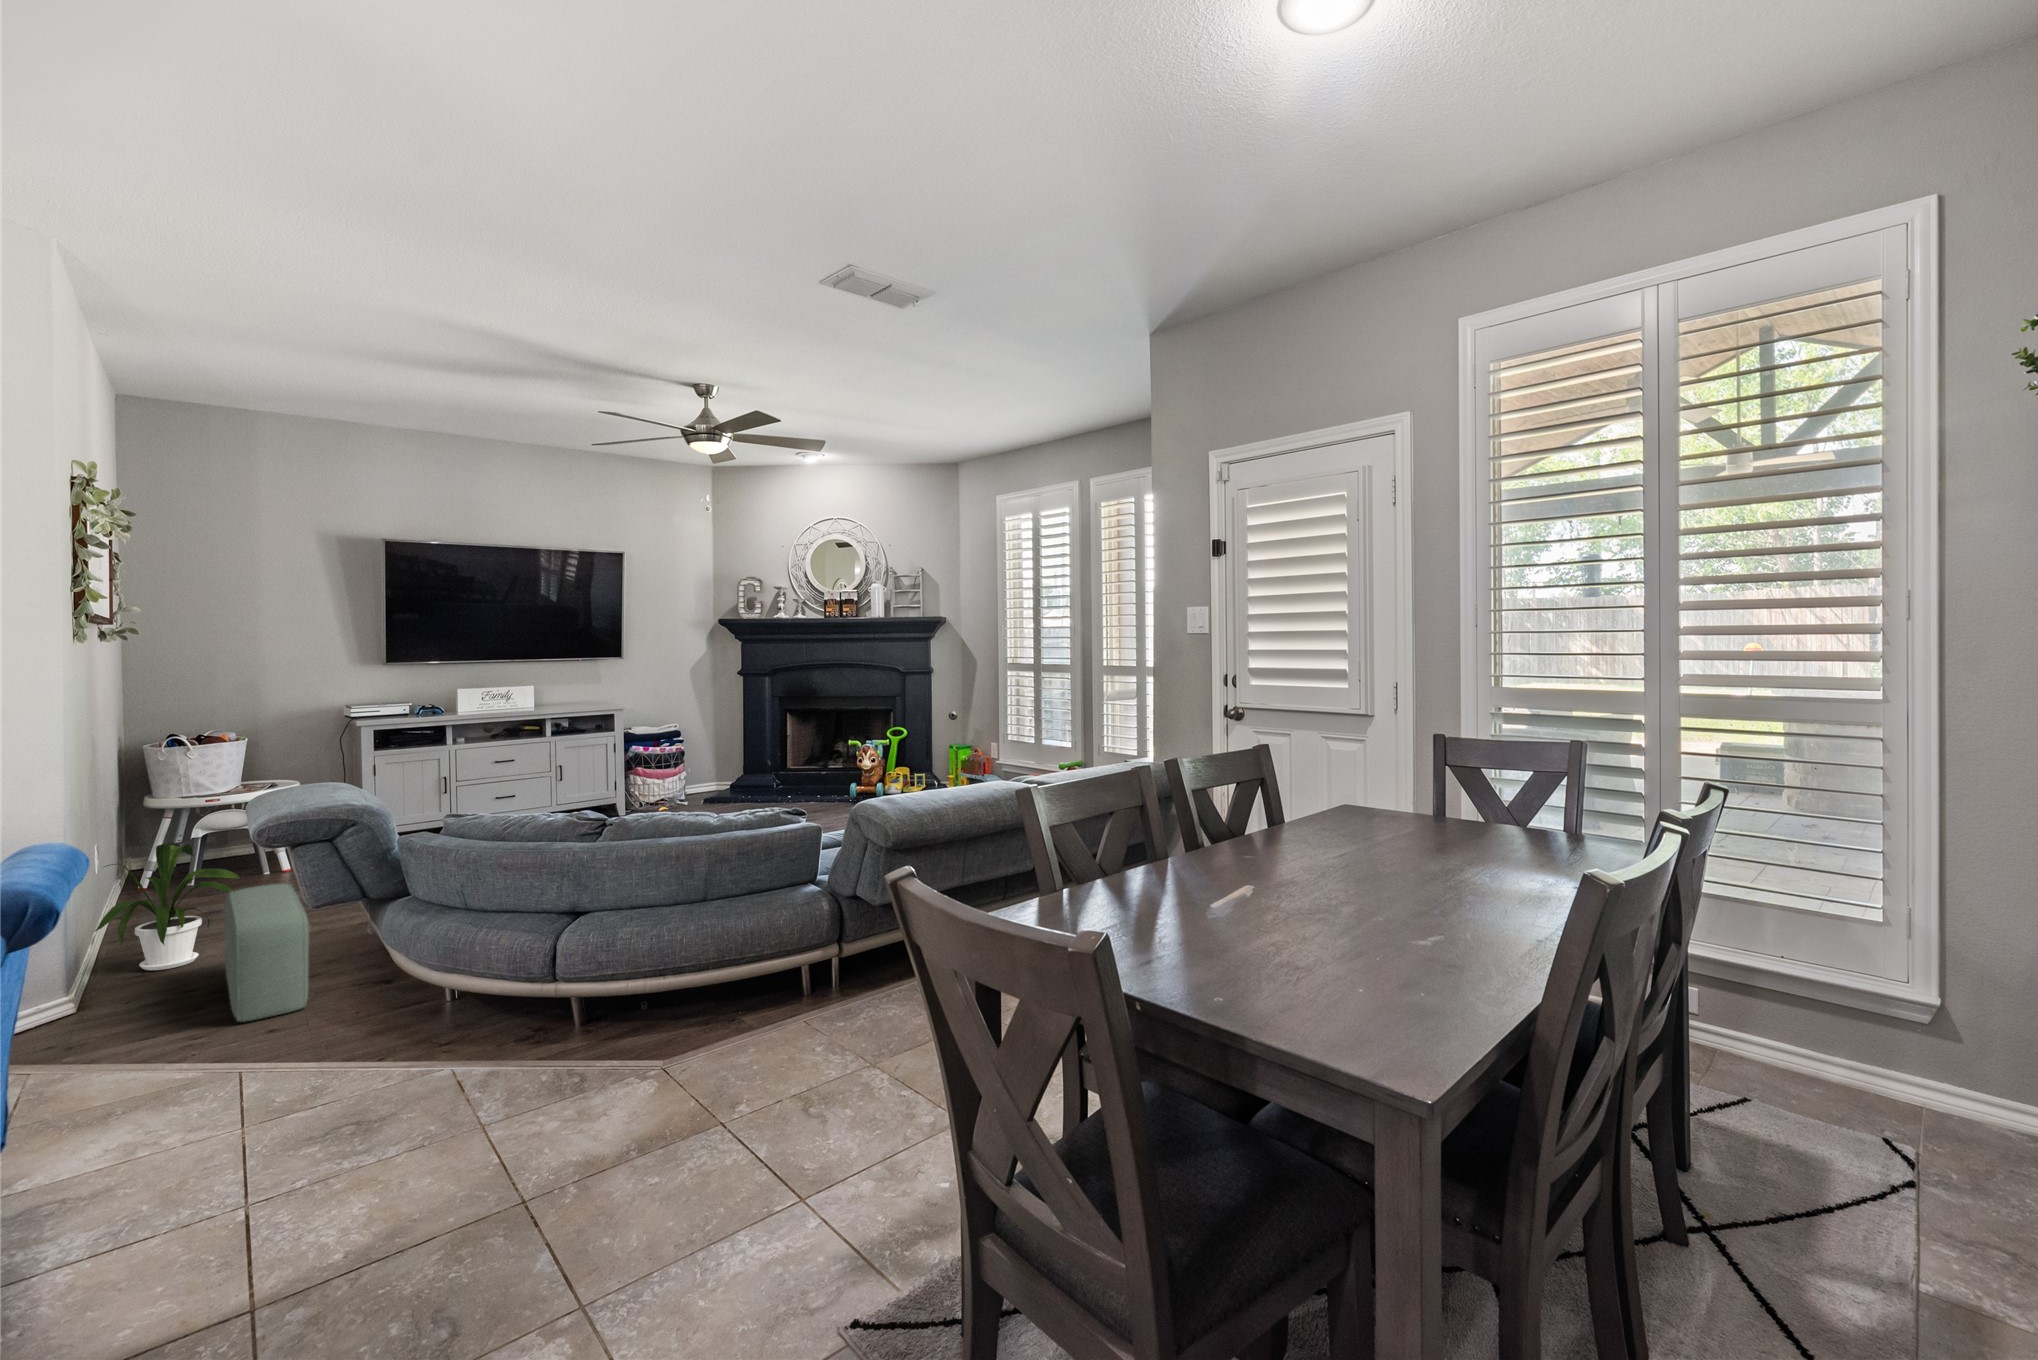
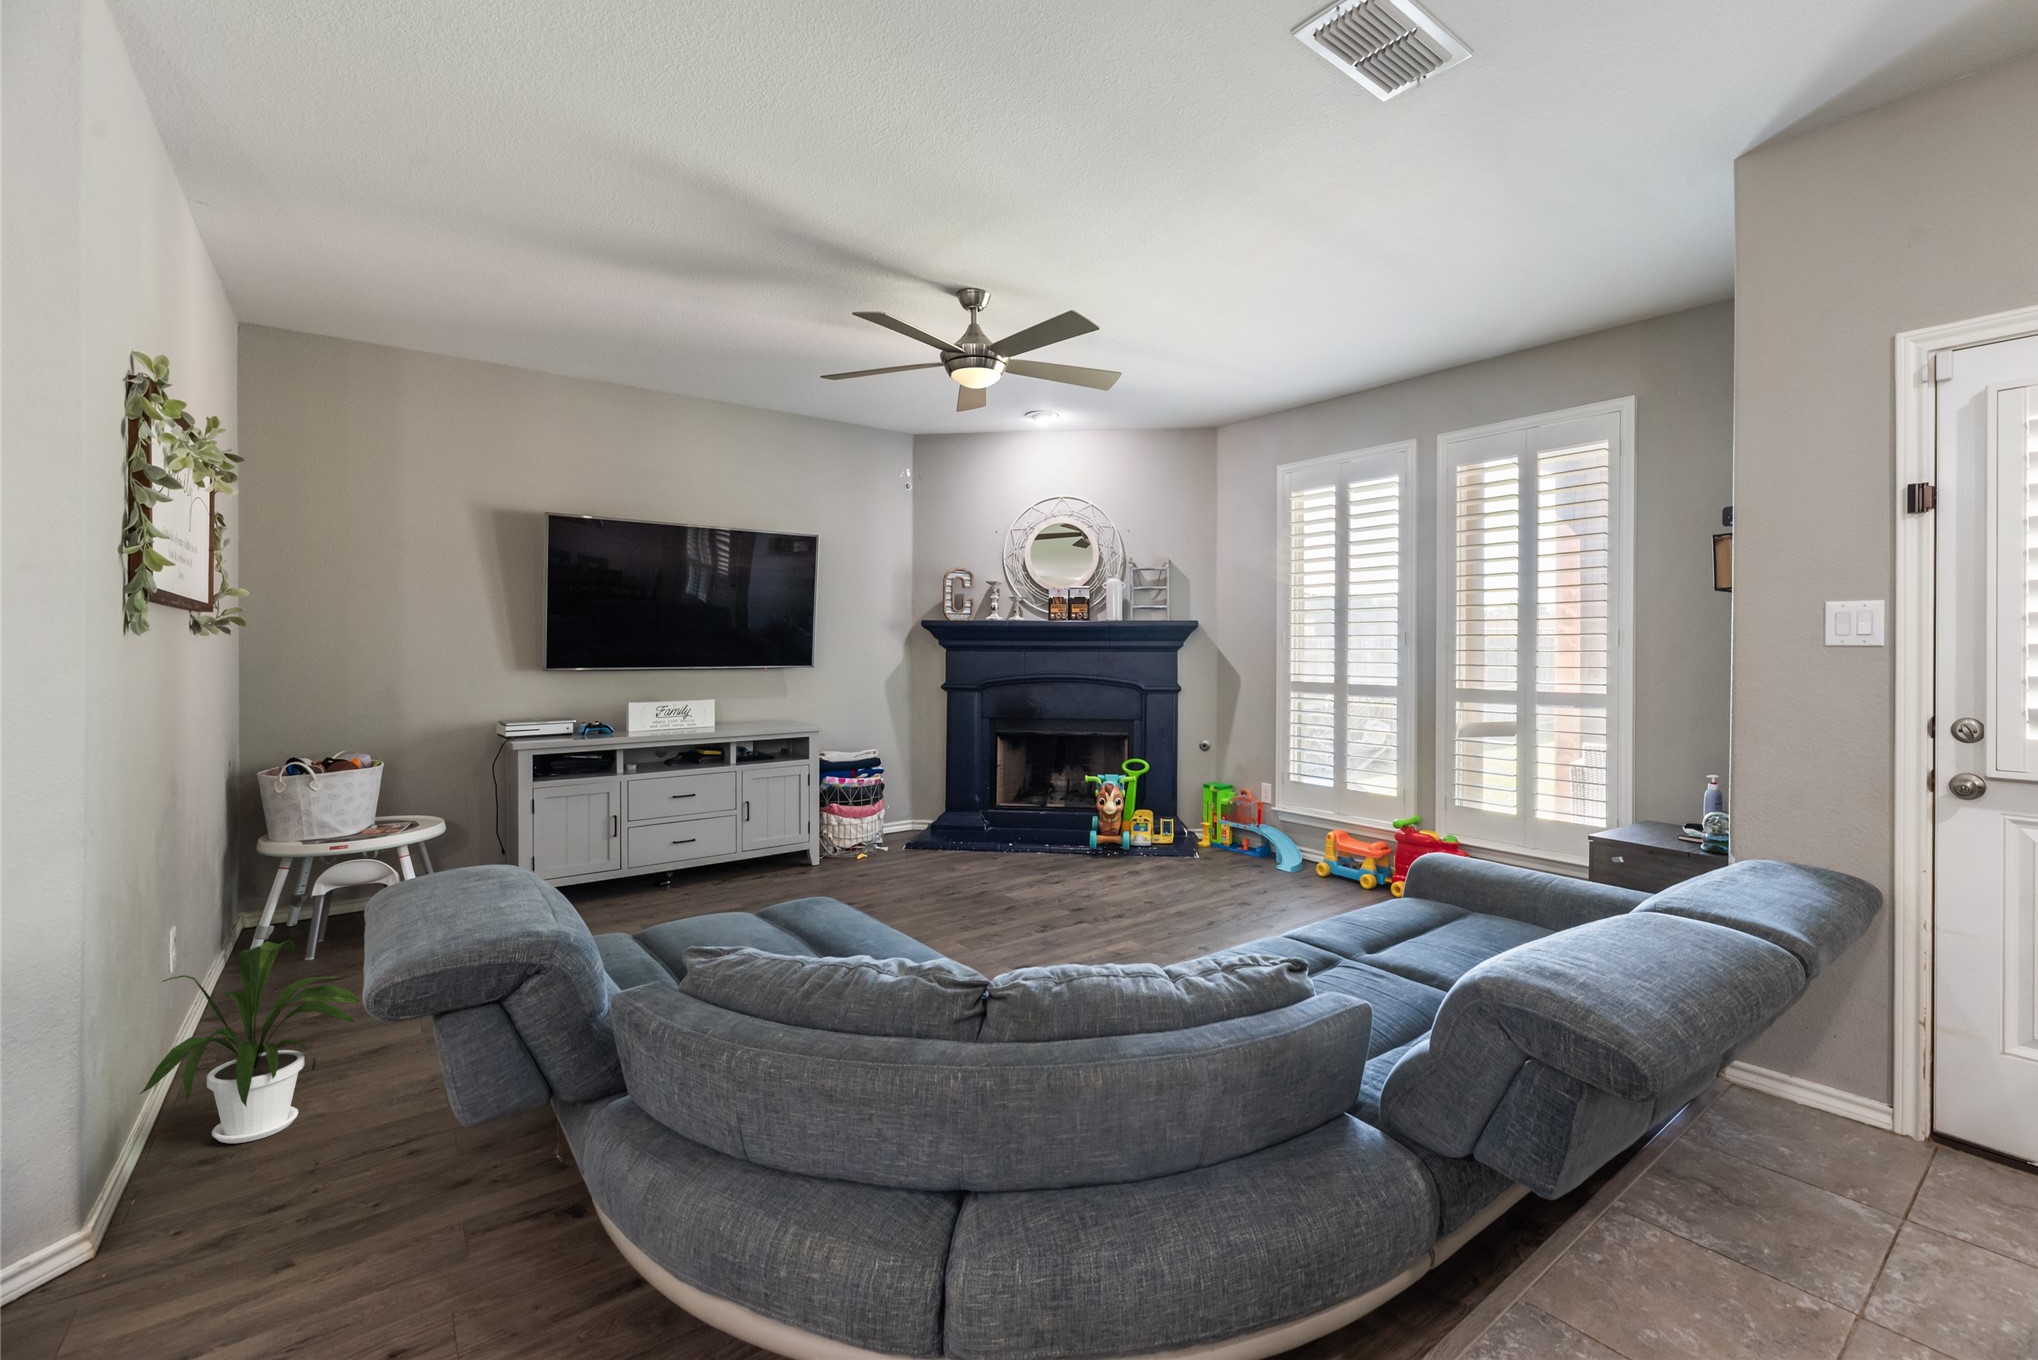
pouf: present [224,884,309,1022] -> none [332,1018,460,1309]

